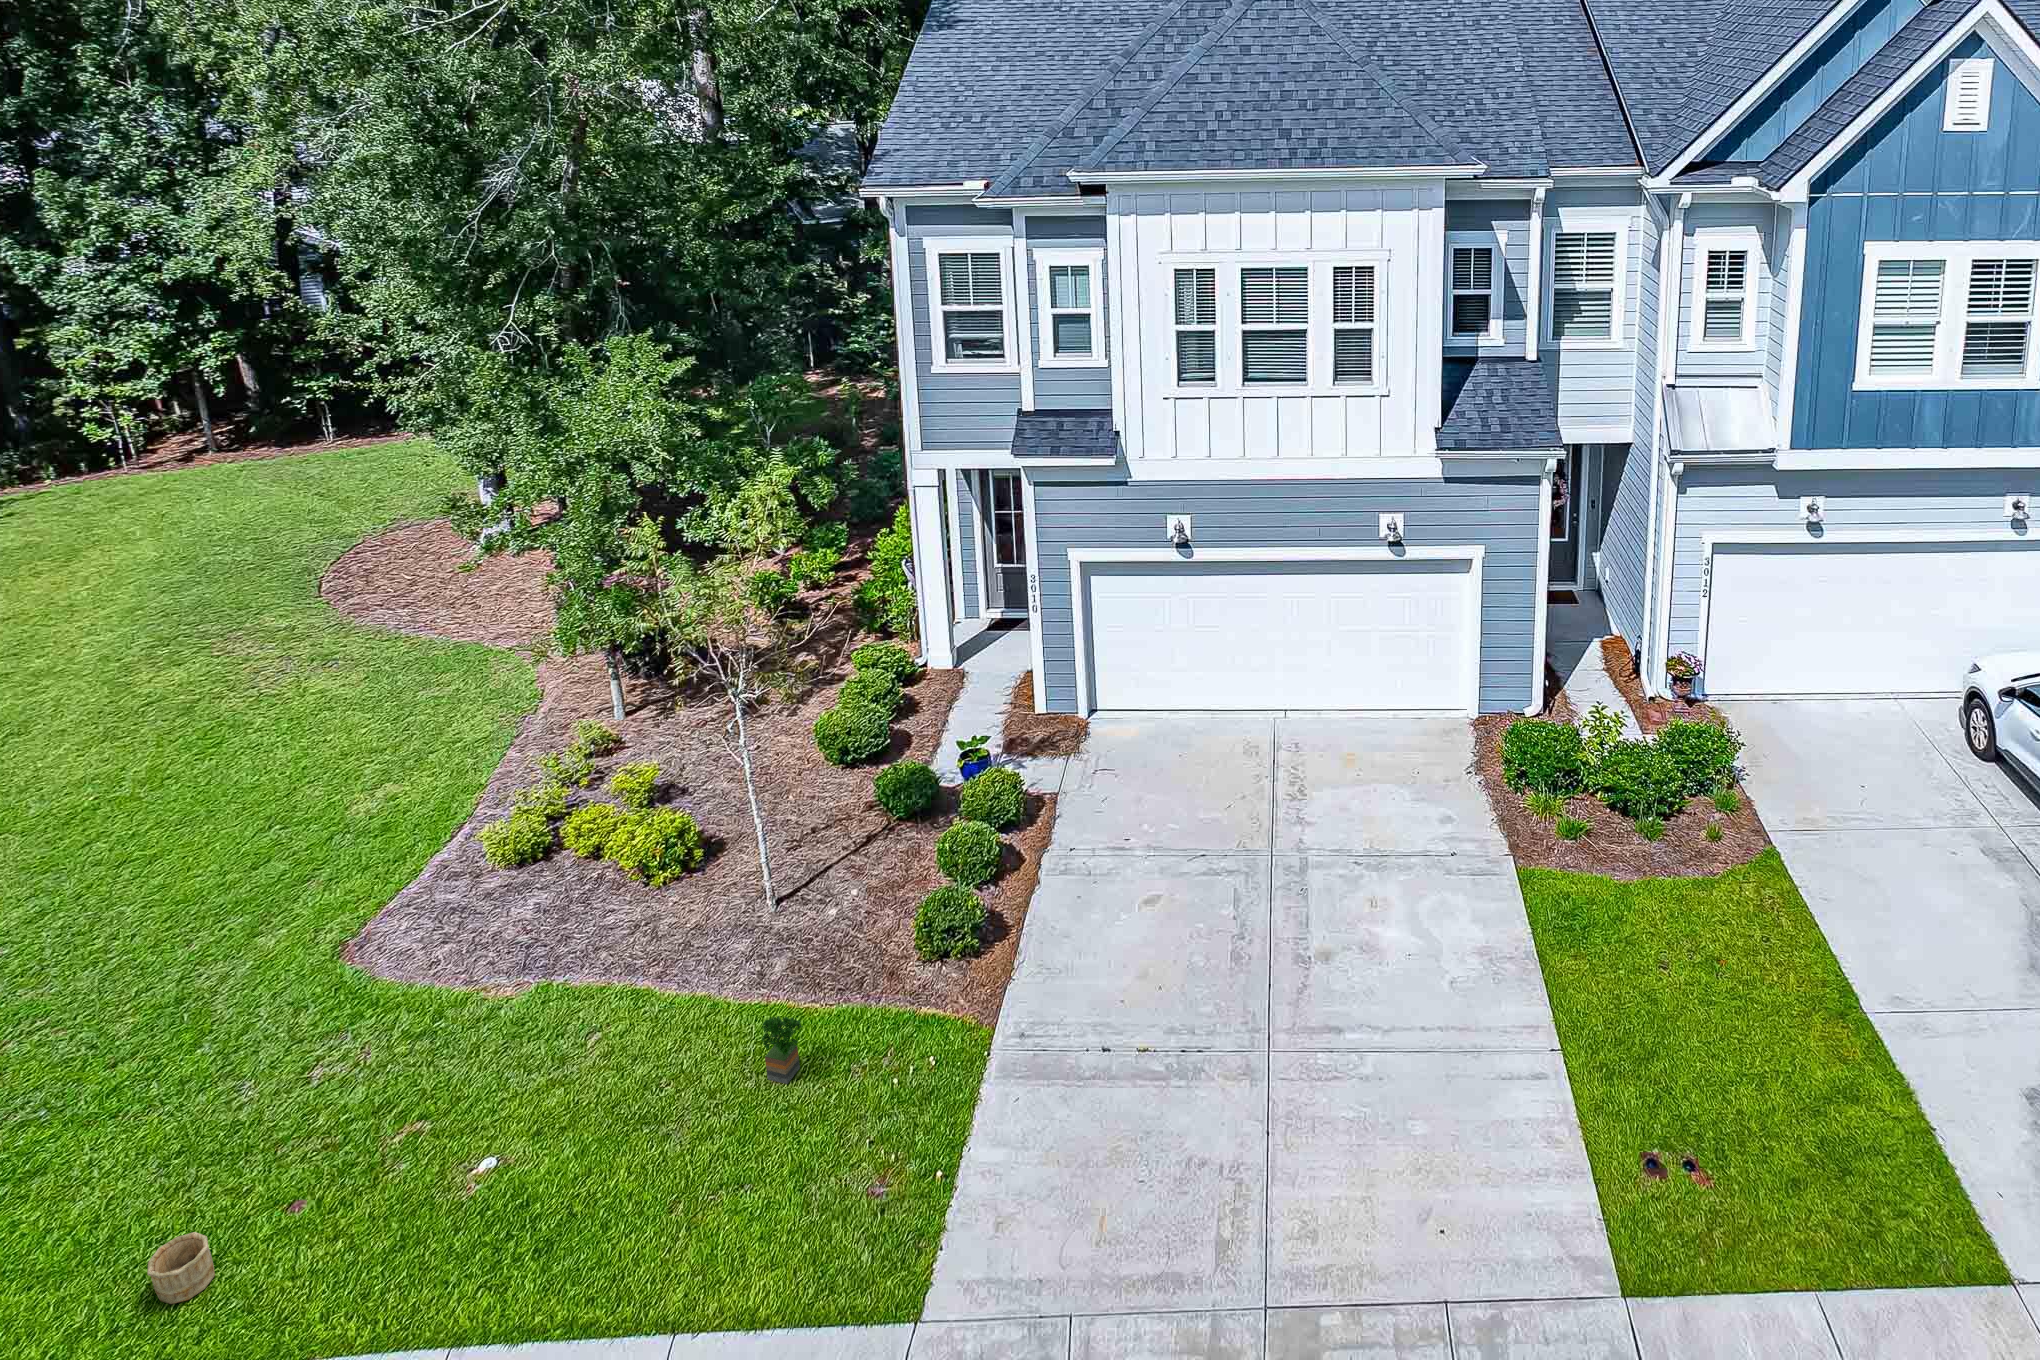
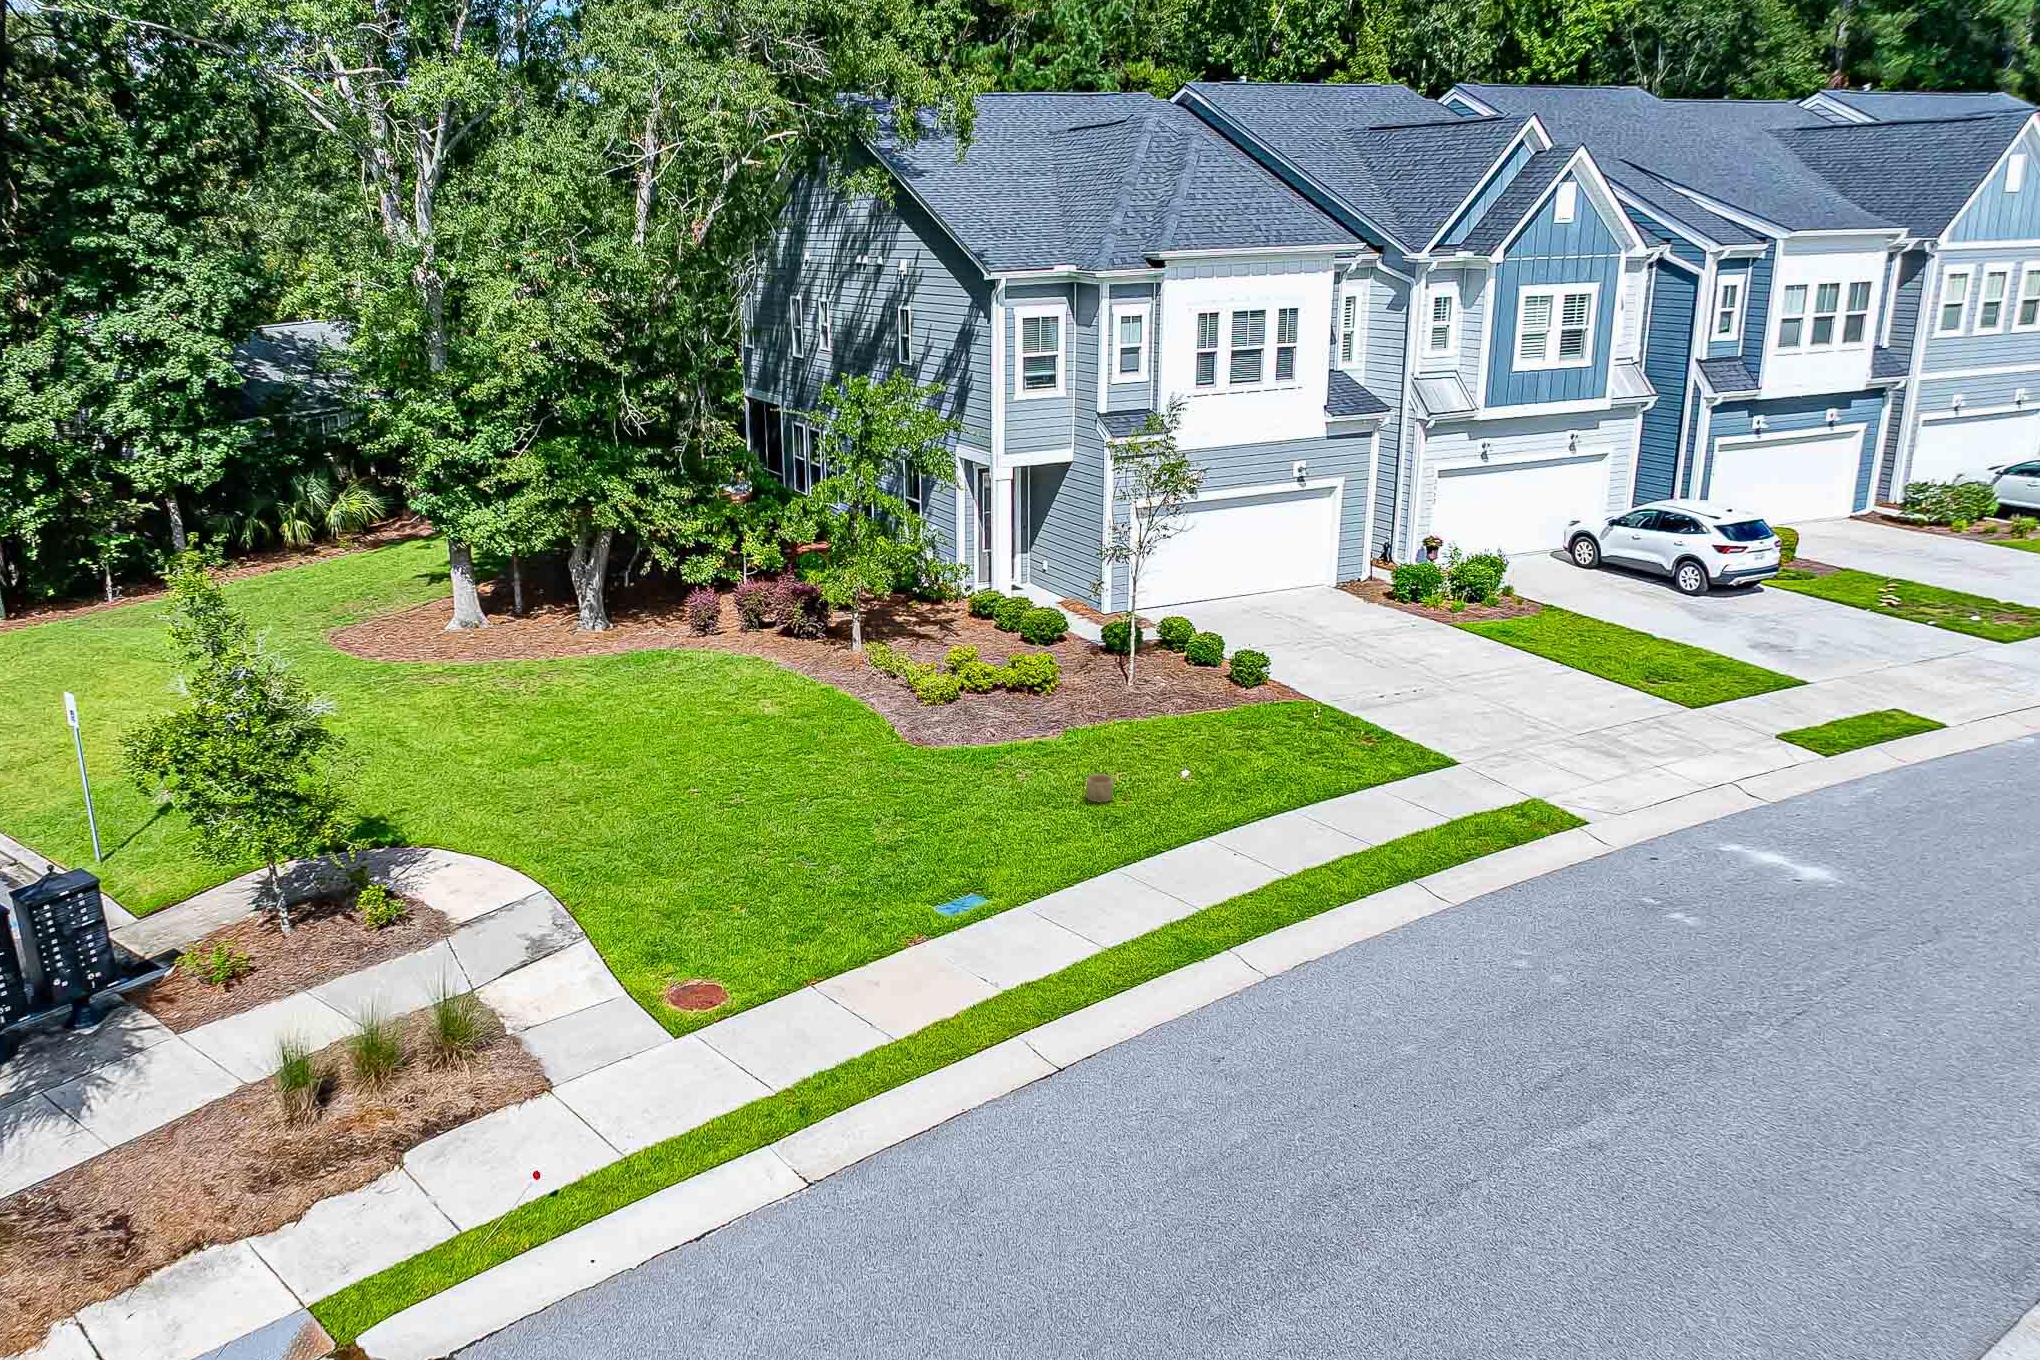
potted tree: present [762,1016,803,1084] -> none [1227,683,1253,719]

